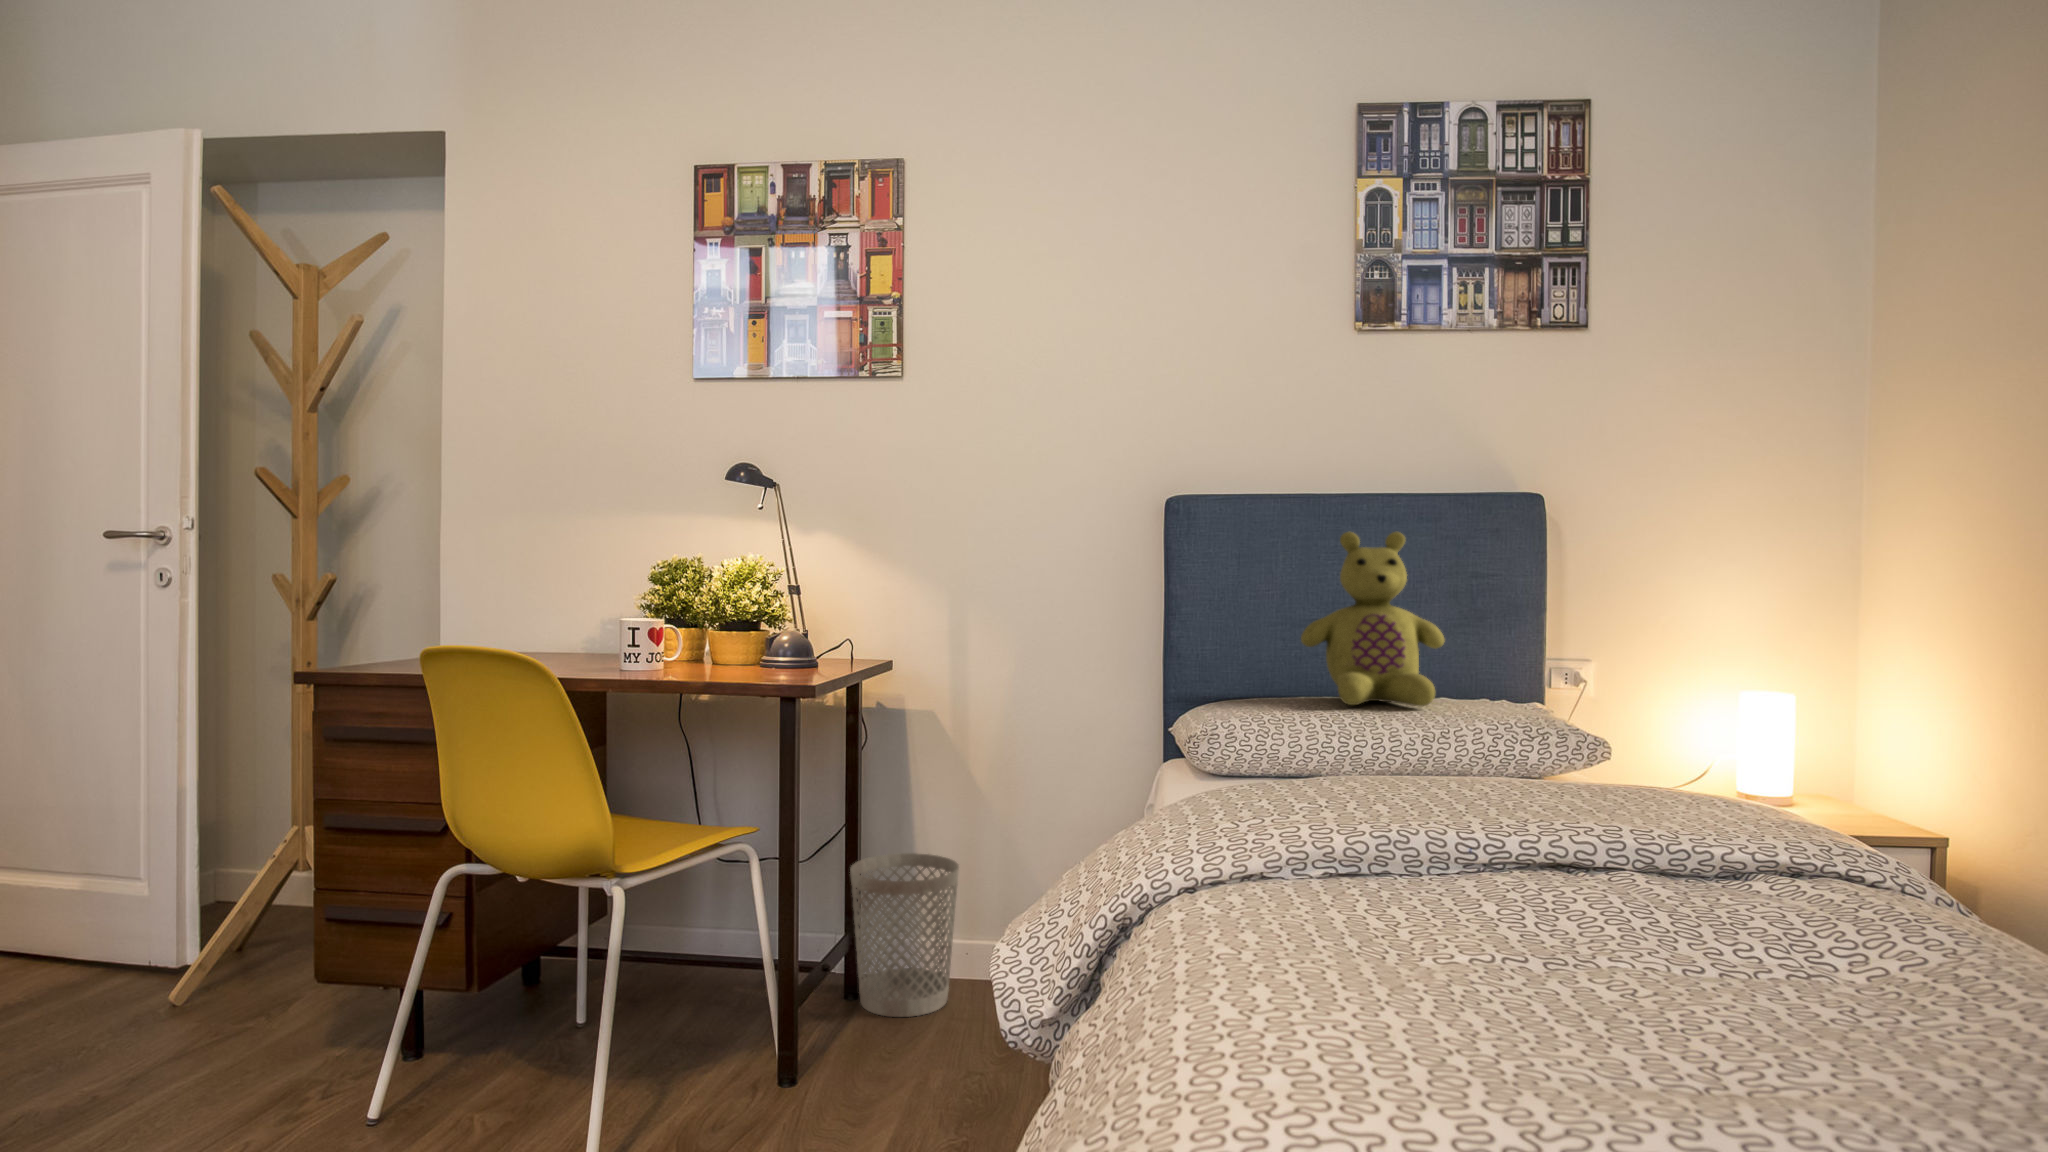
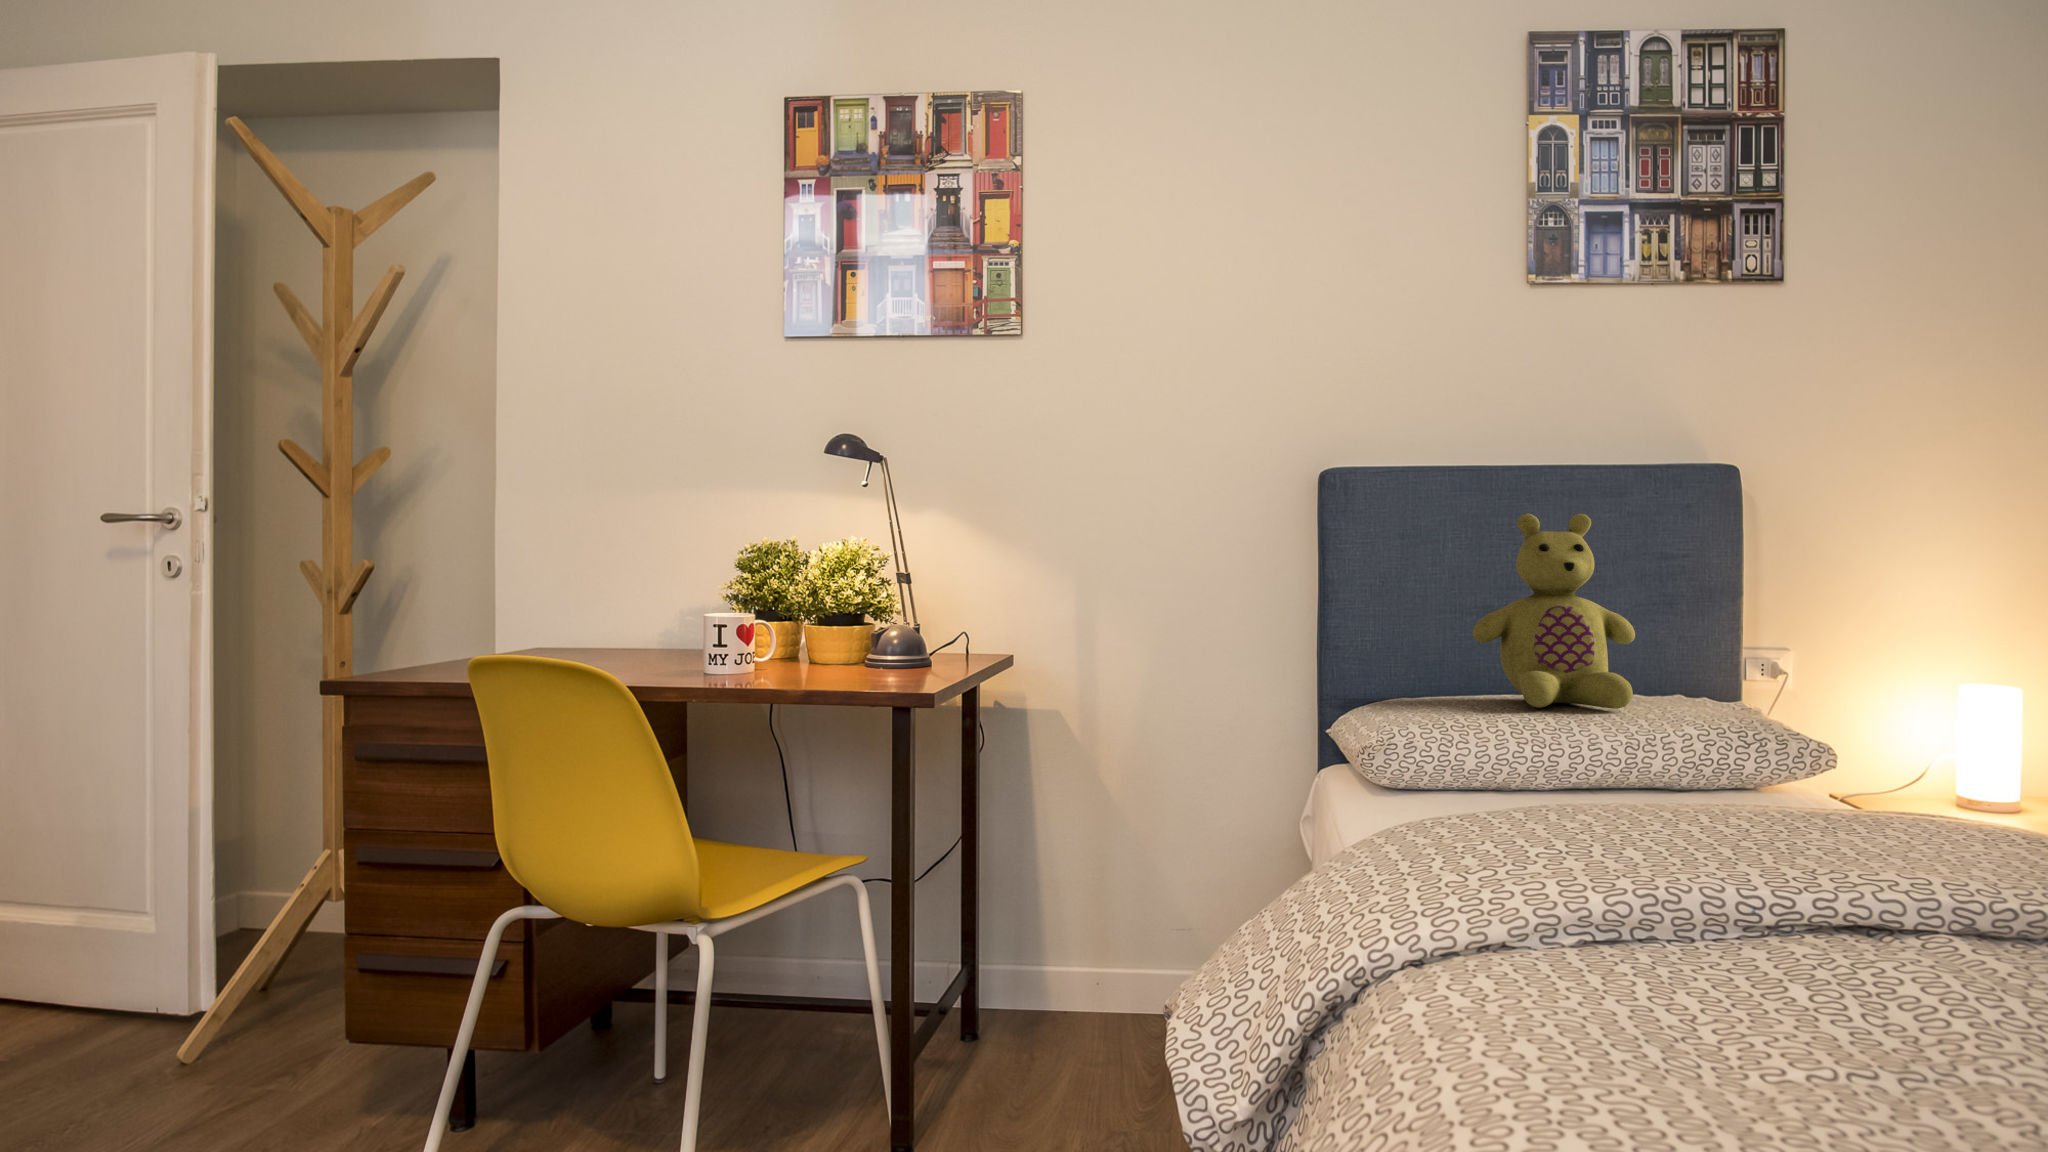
wastebasket: present [850,853,959,1017] -> none [961,876,1083,1058]

